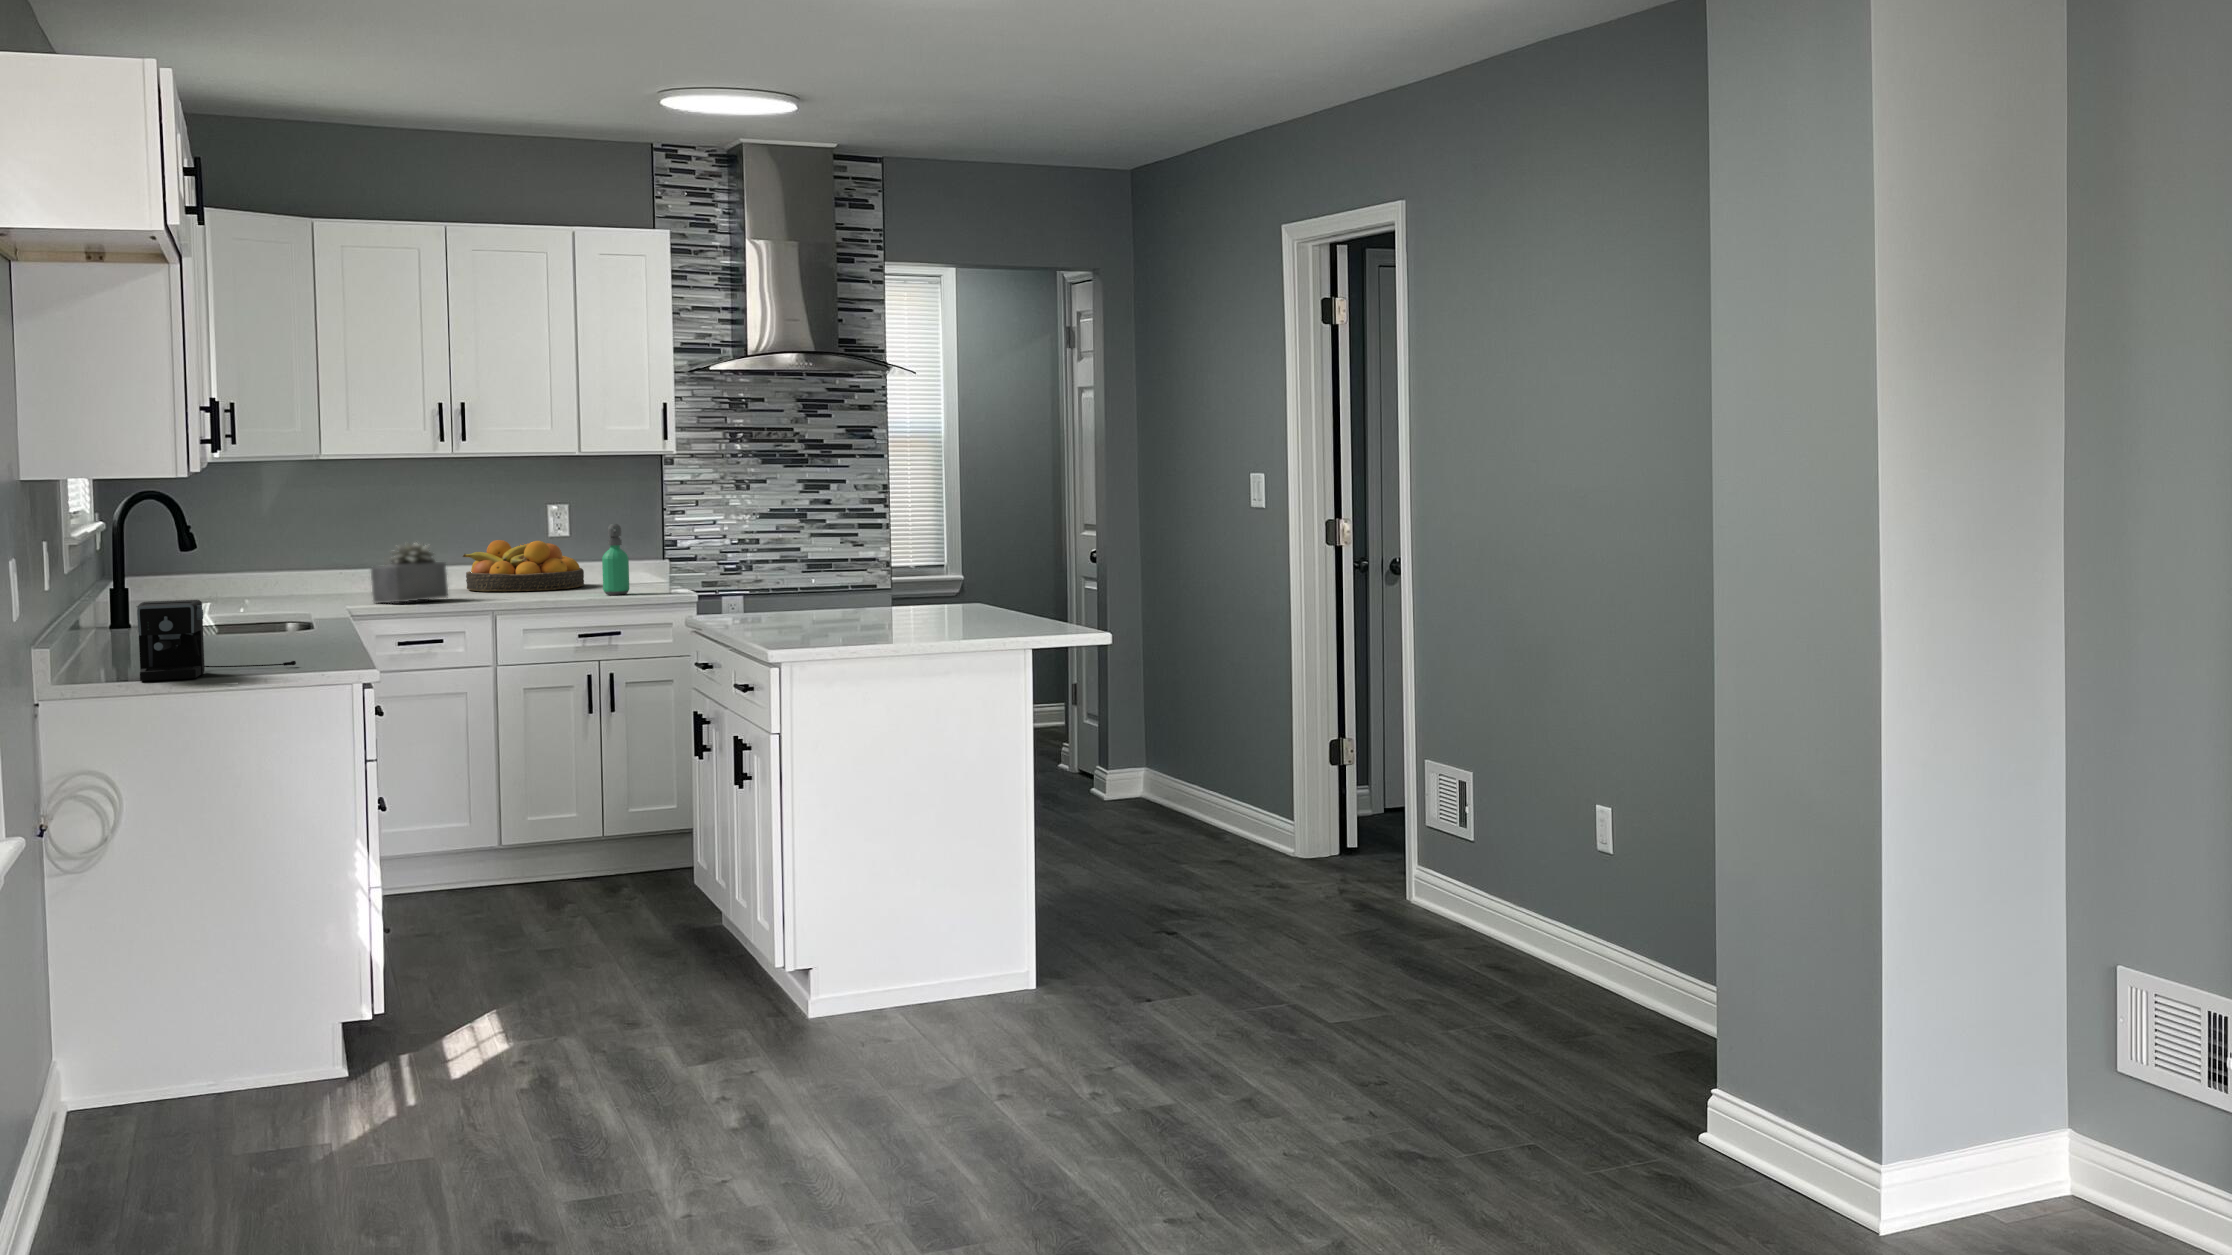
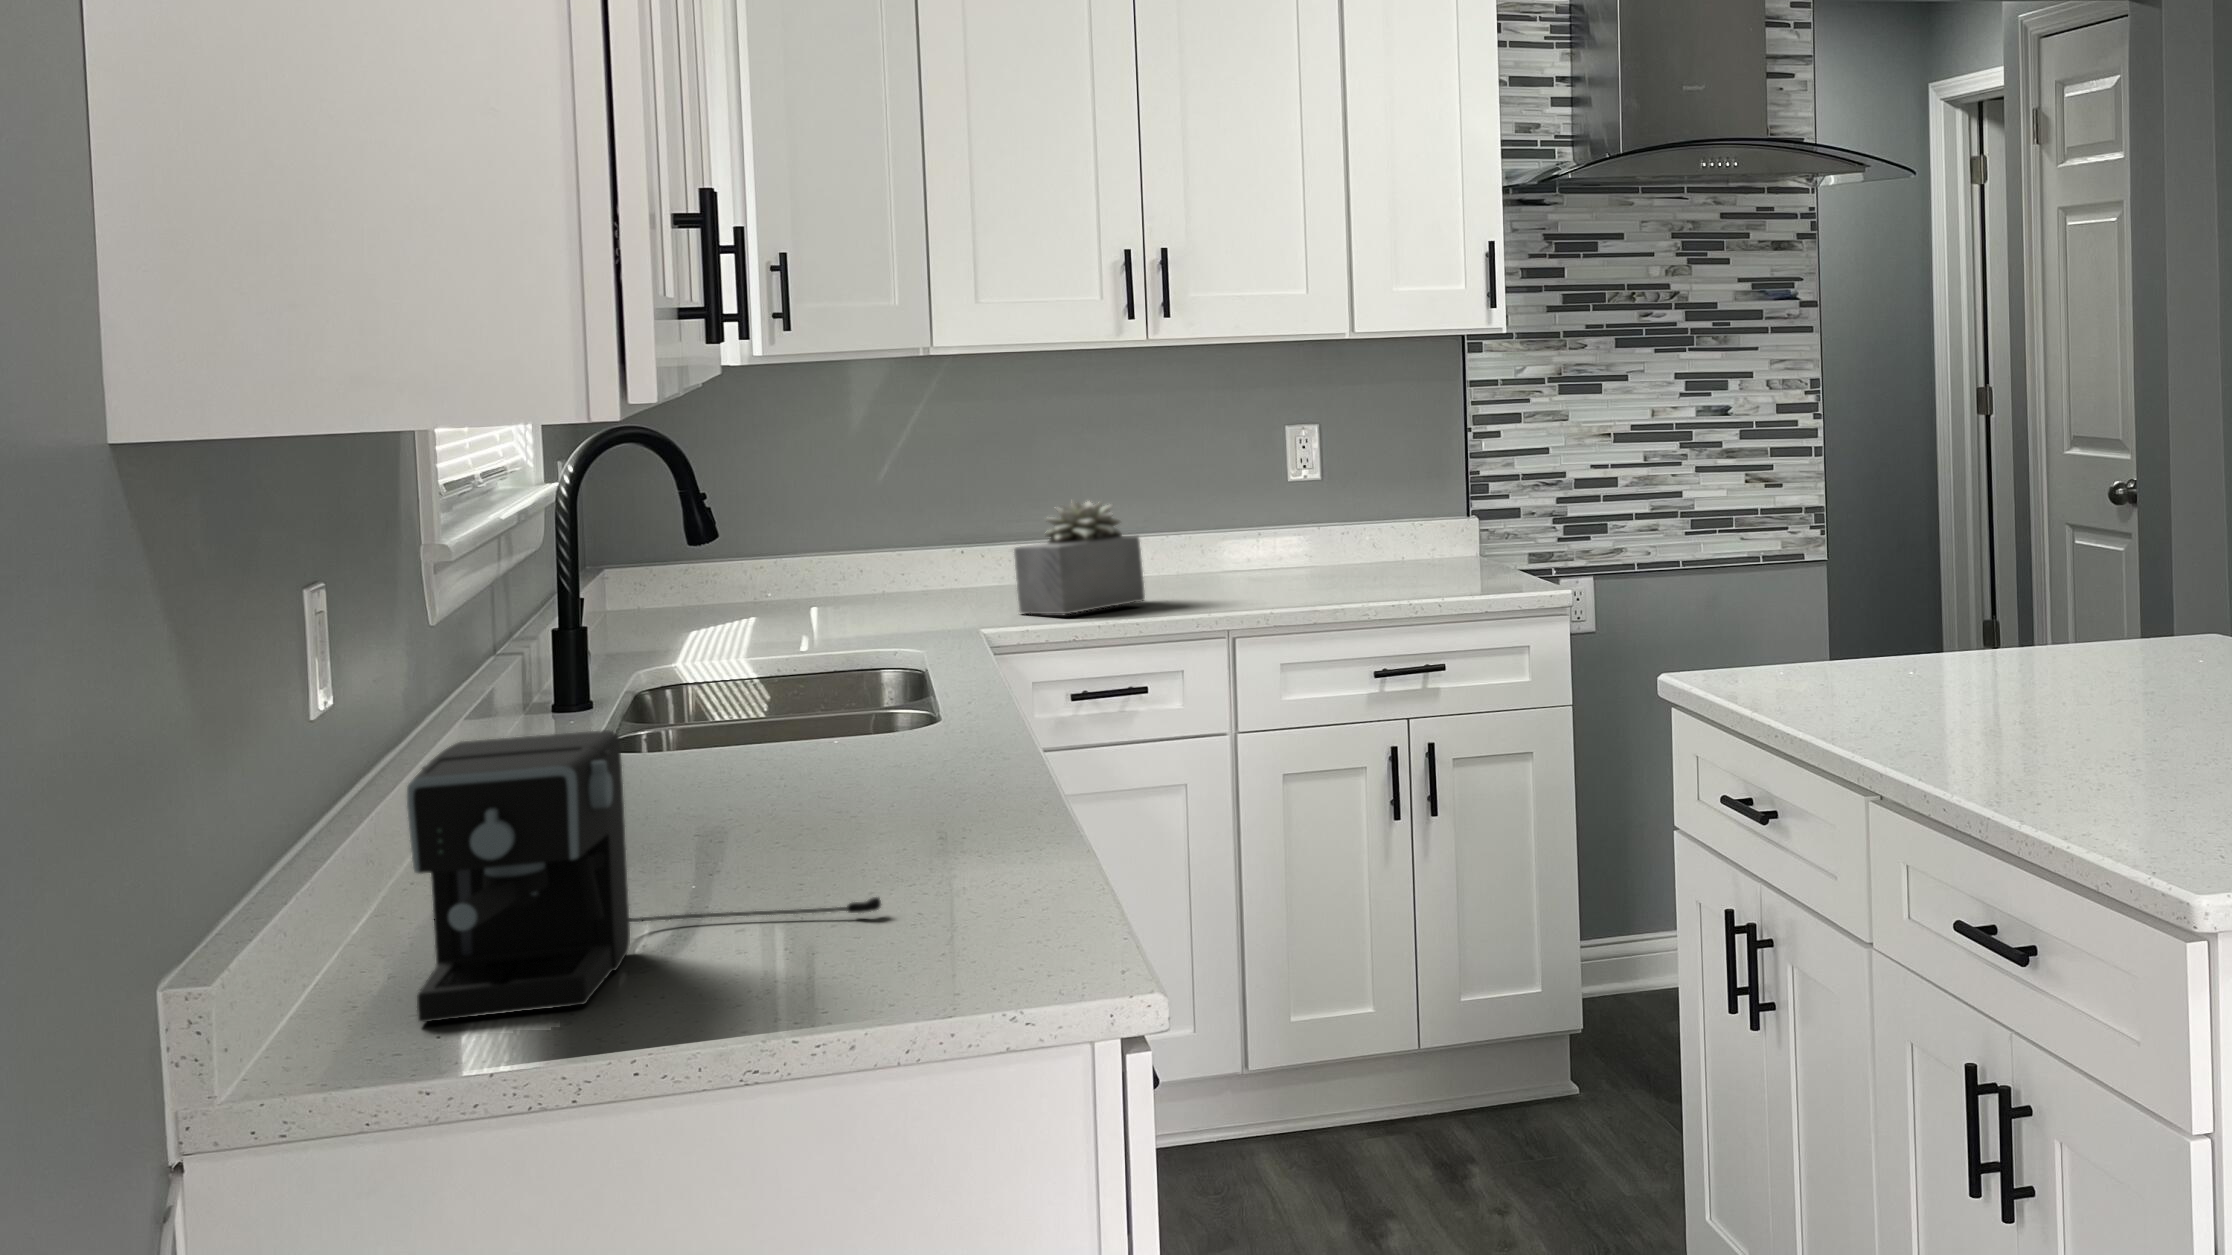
soap dispenser: present [602,524,629,595] -> none [1402,458,1449,590]
fruit bowl: present [463,540,584,591] -> none [1153,490,1347,582]

